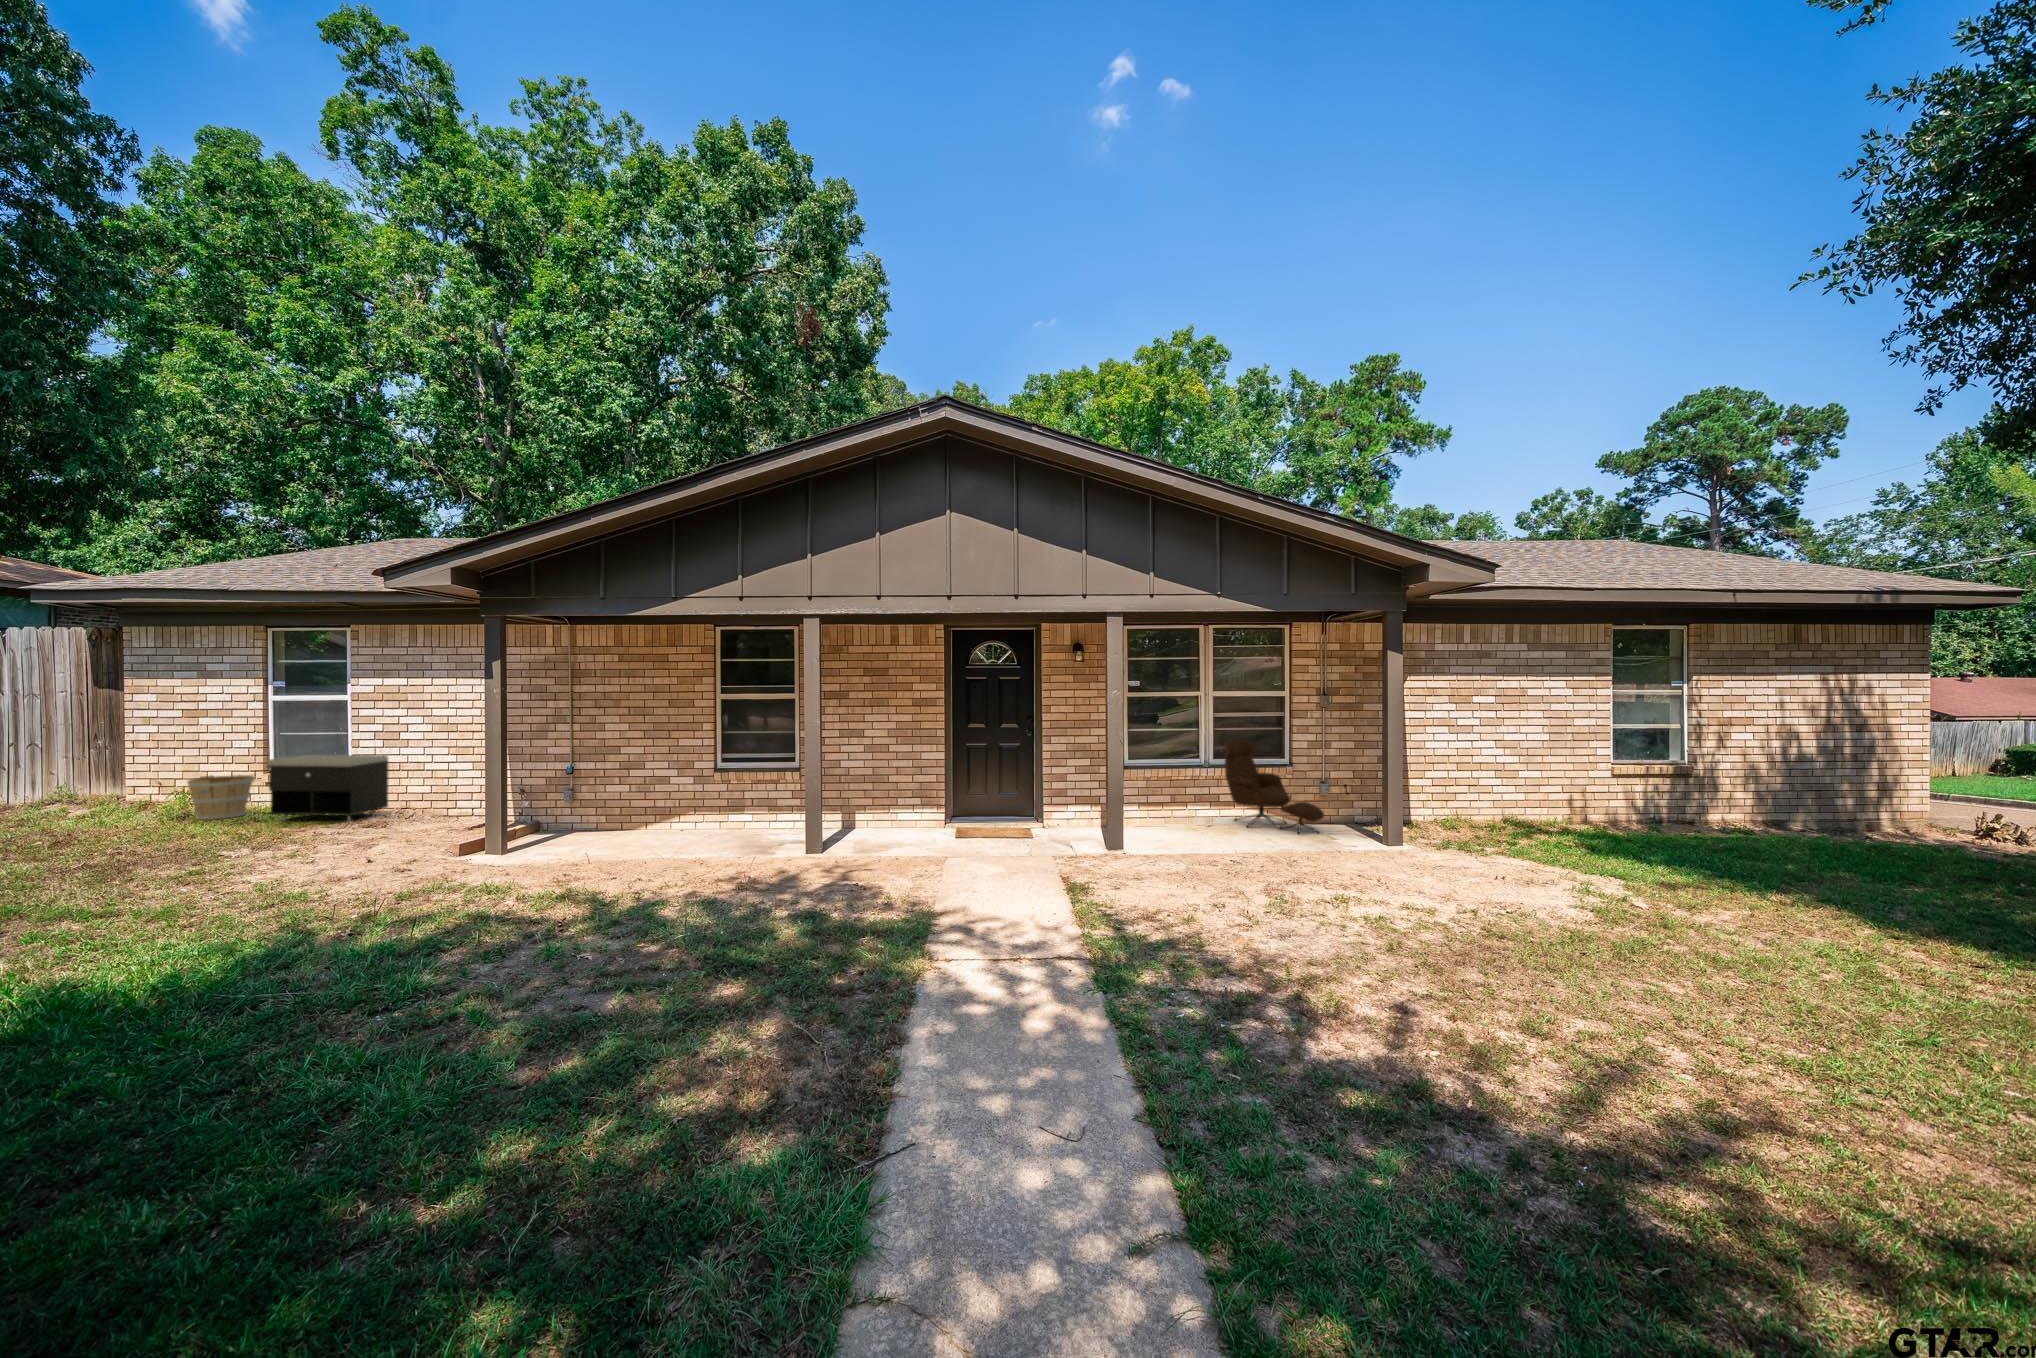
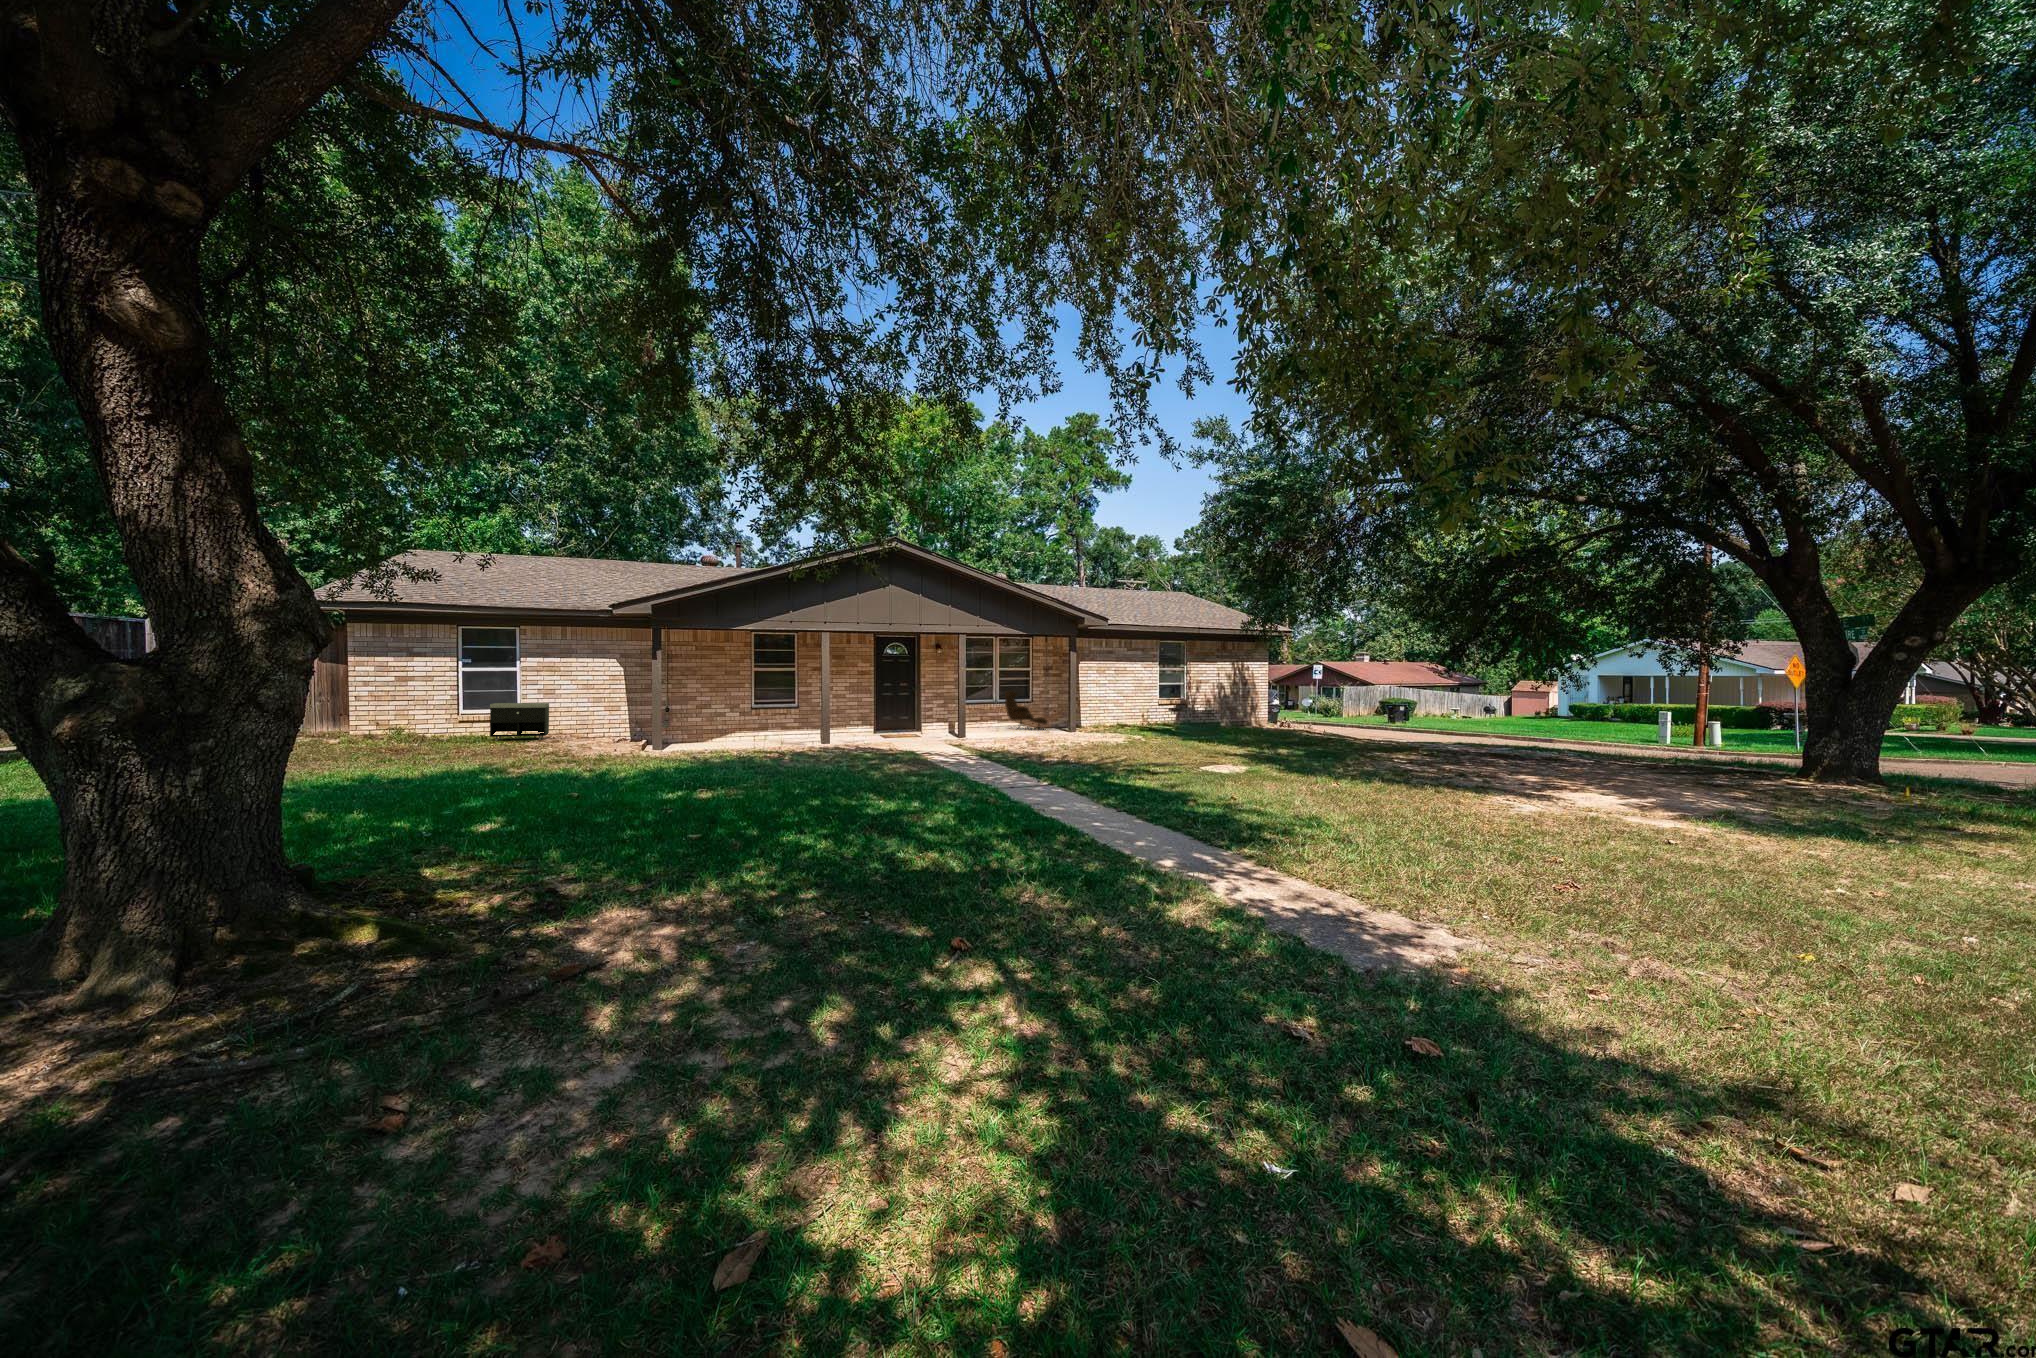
wooden bucket: present [187,775,255,820] -> none [425,716,460,742]

